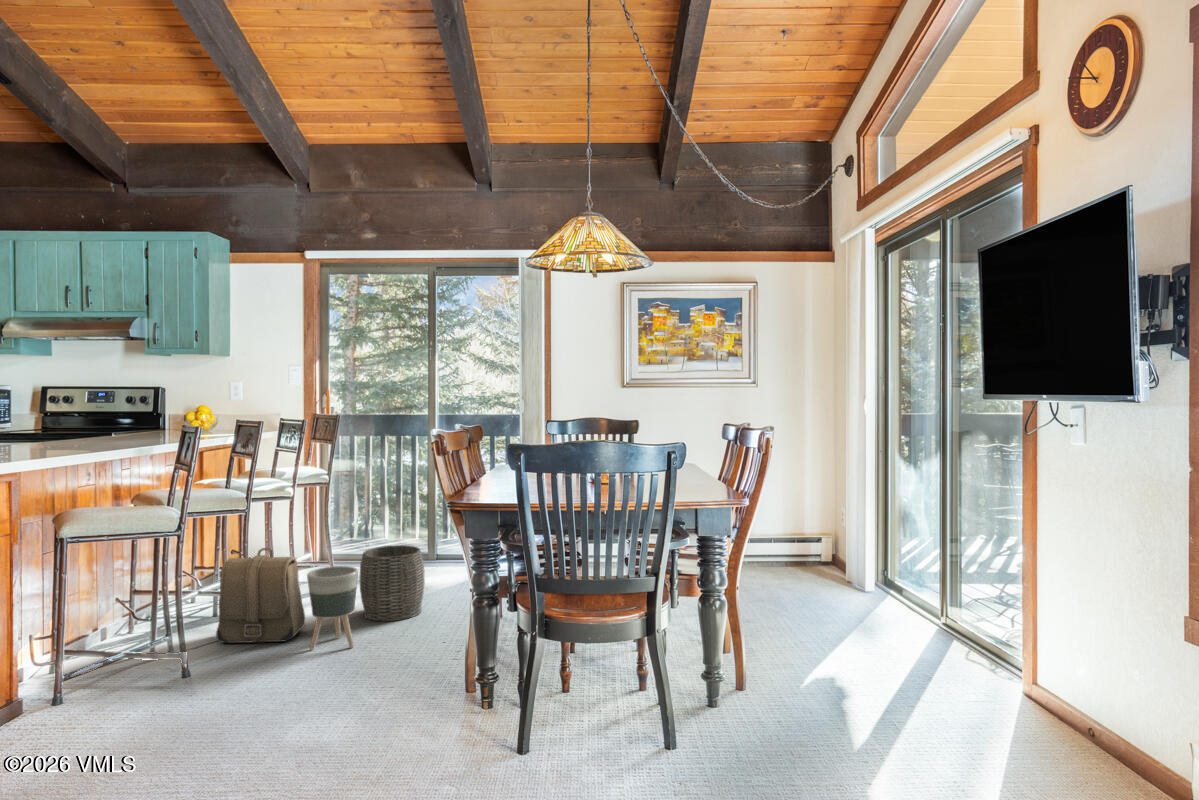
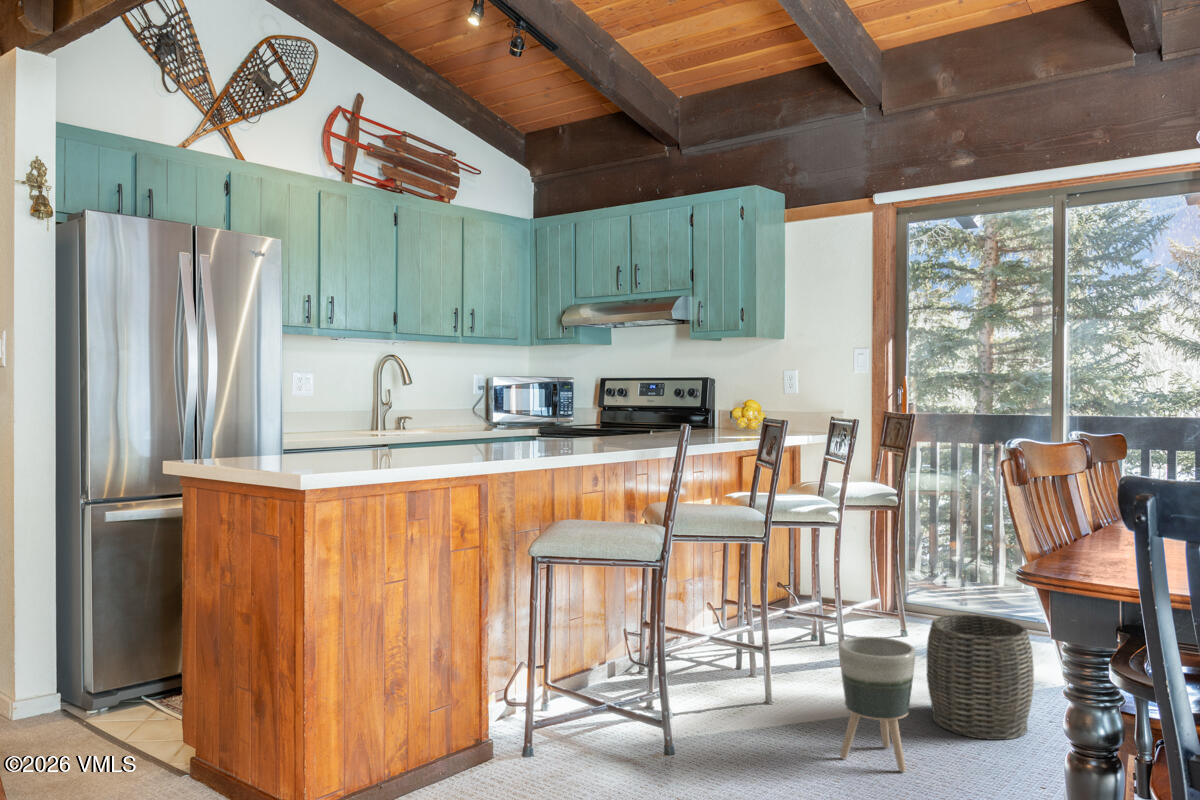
backpack: present [216,548,305,643] -> none [725,592,842,733]

